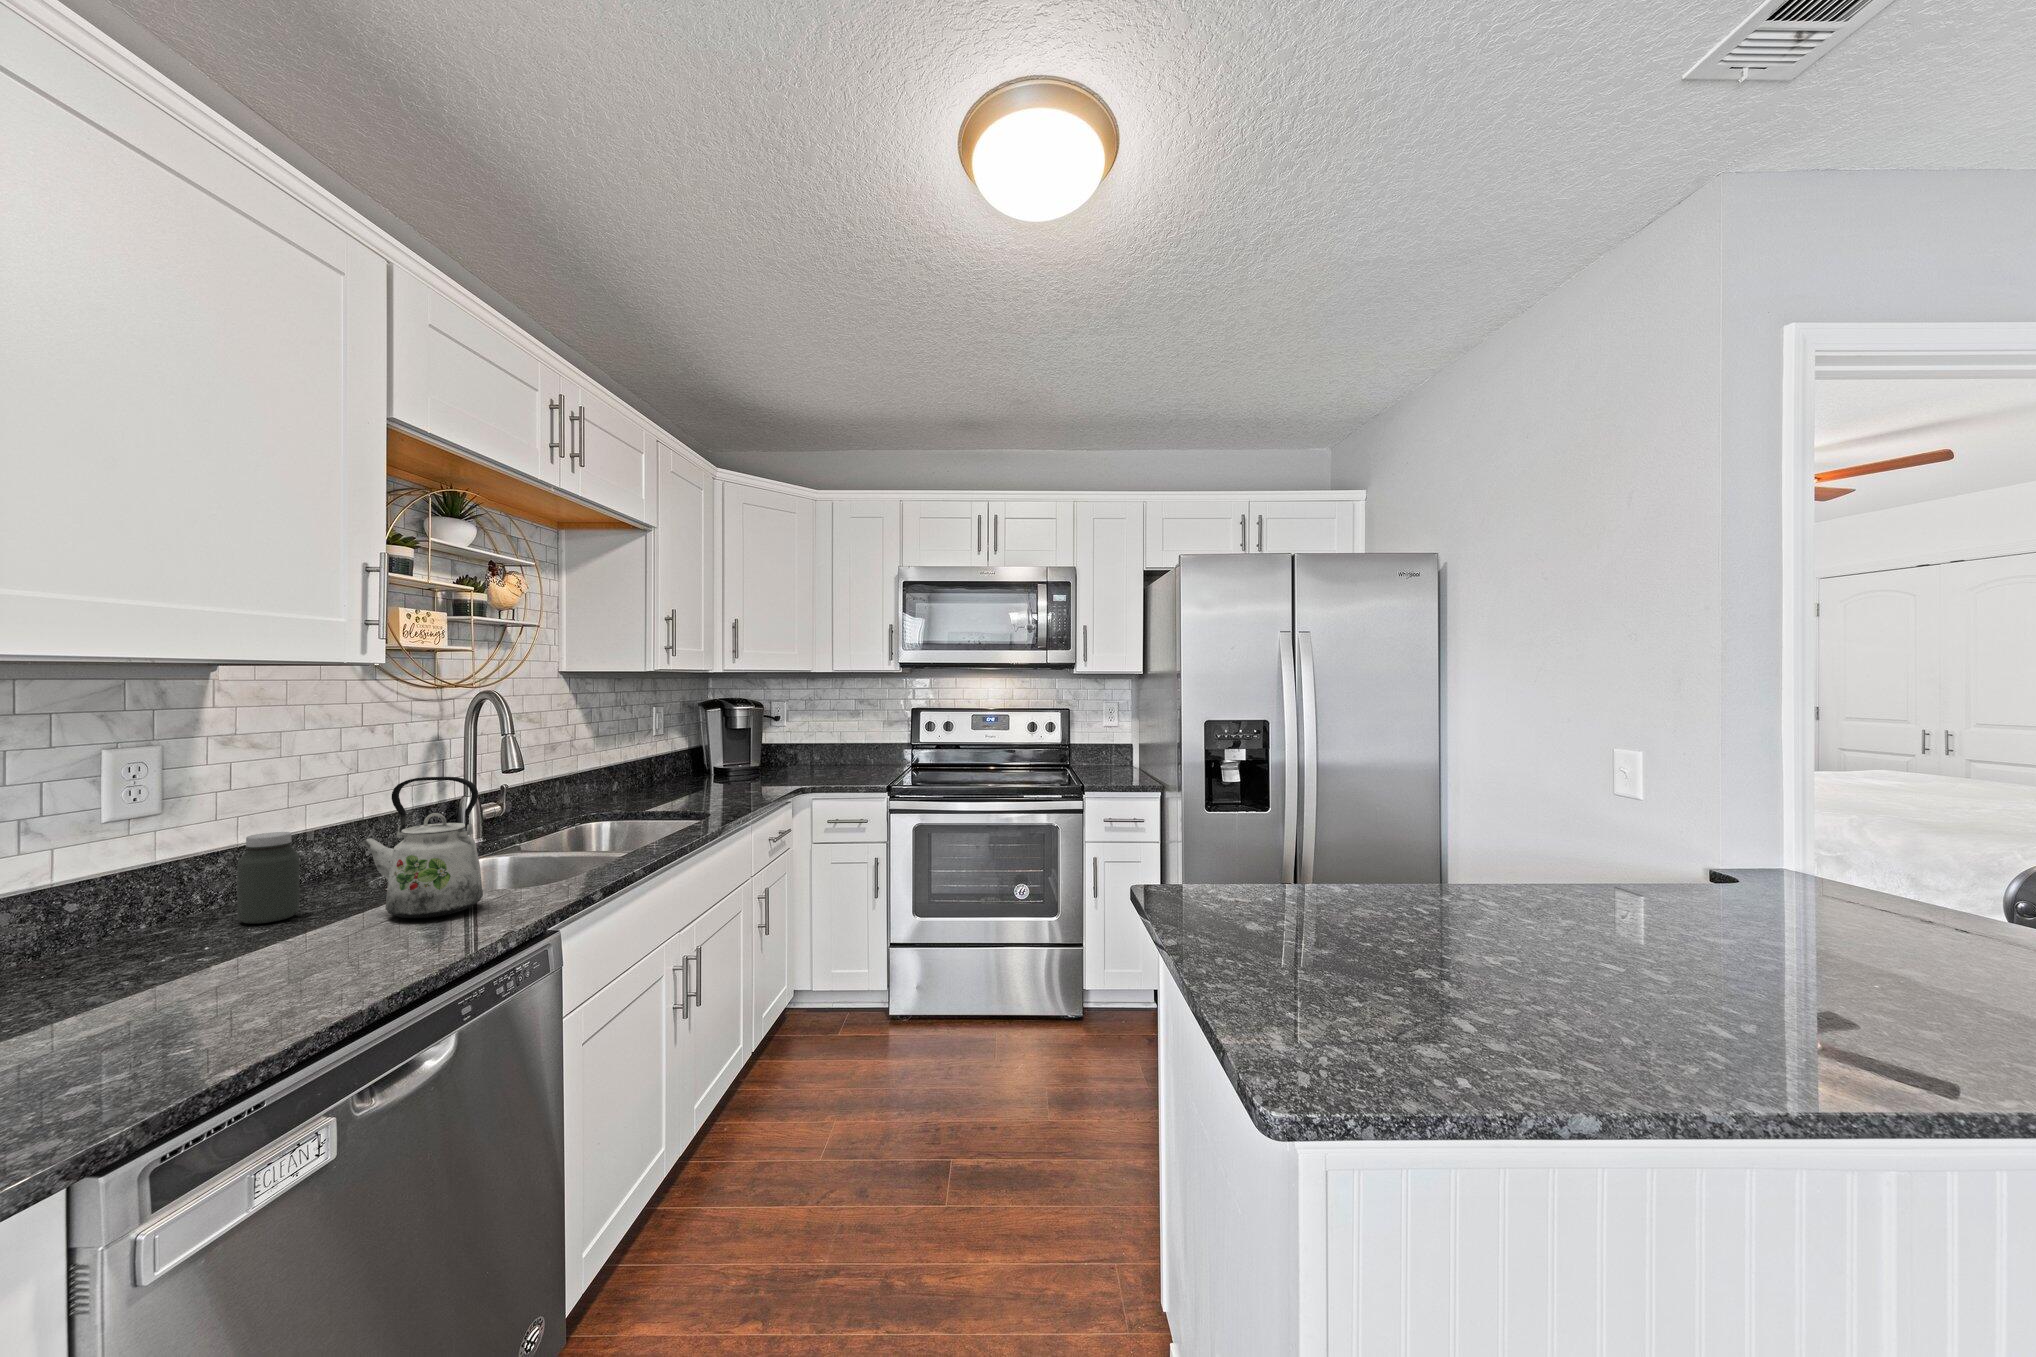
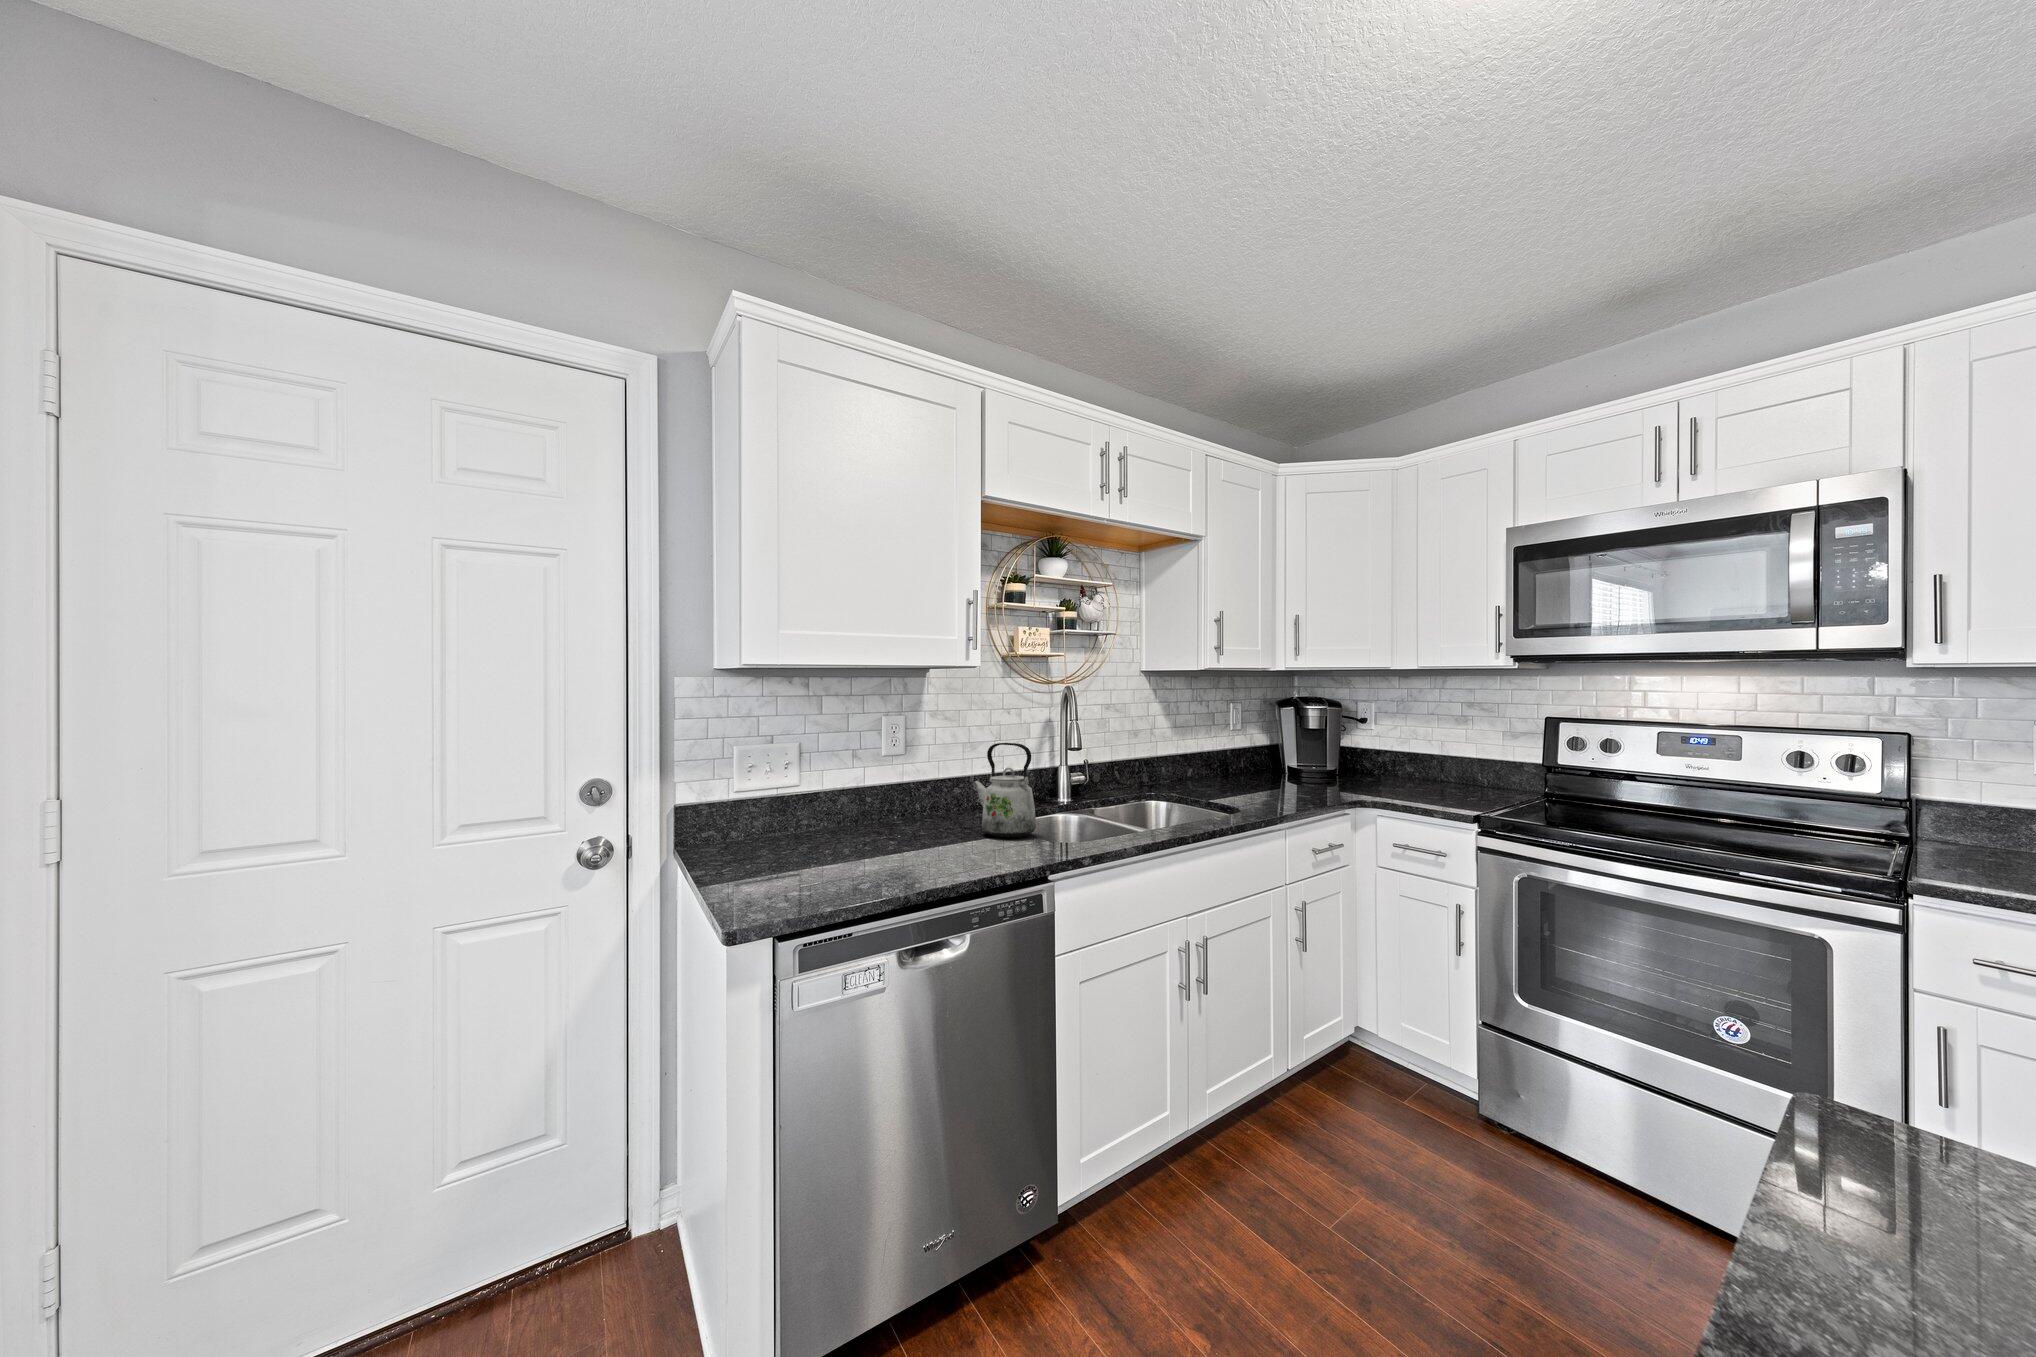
jar: present [237,832,299,924] -> none [917,772,945,827]

